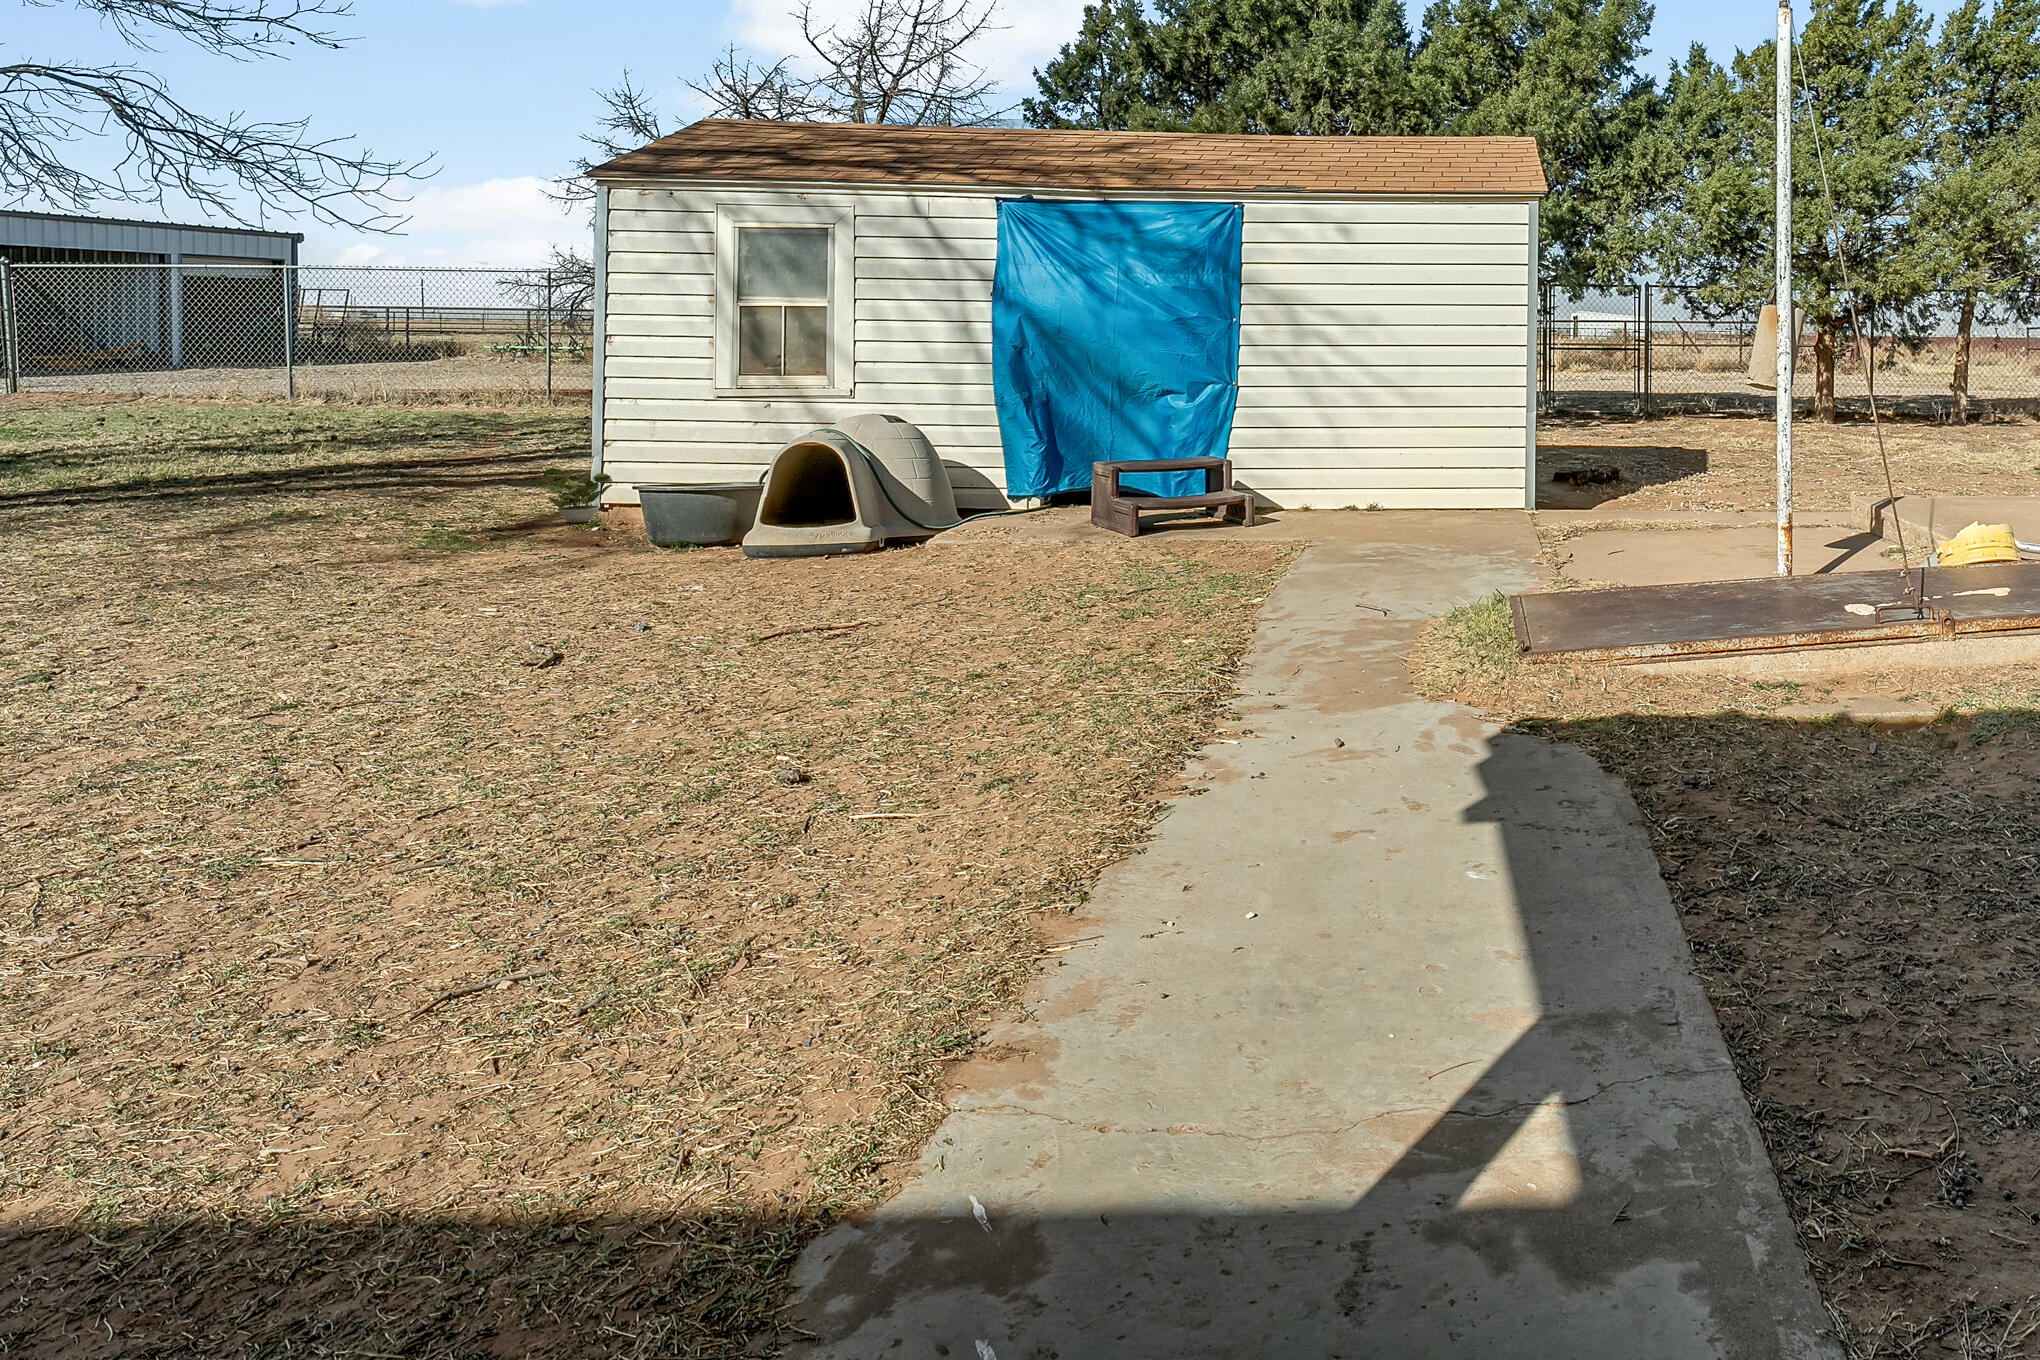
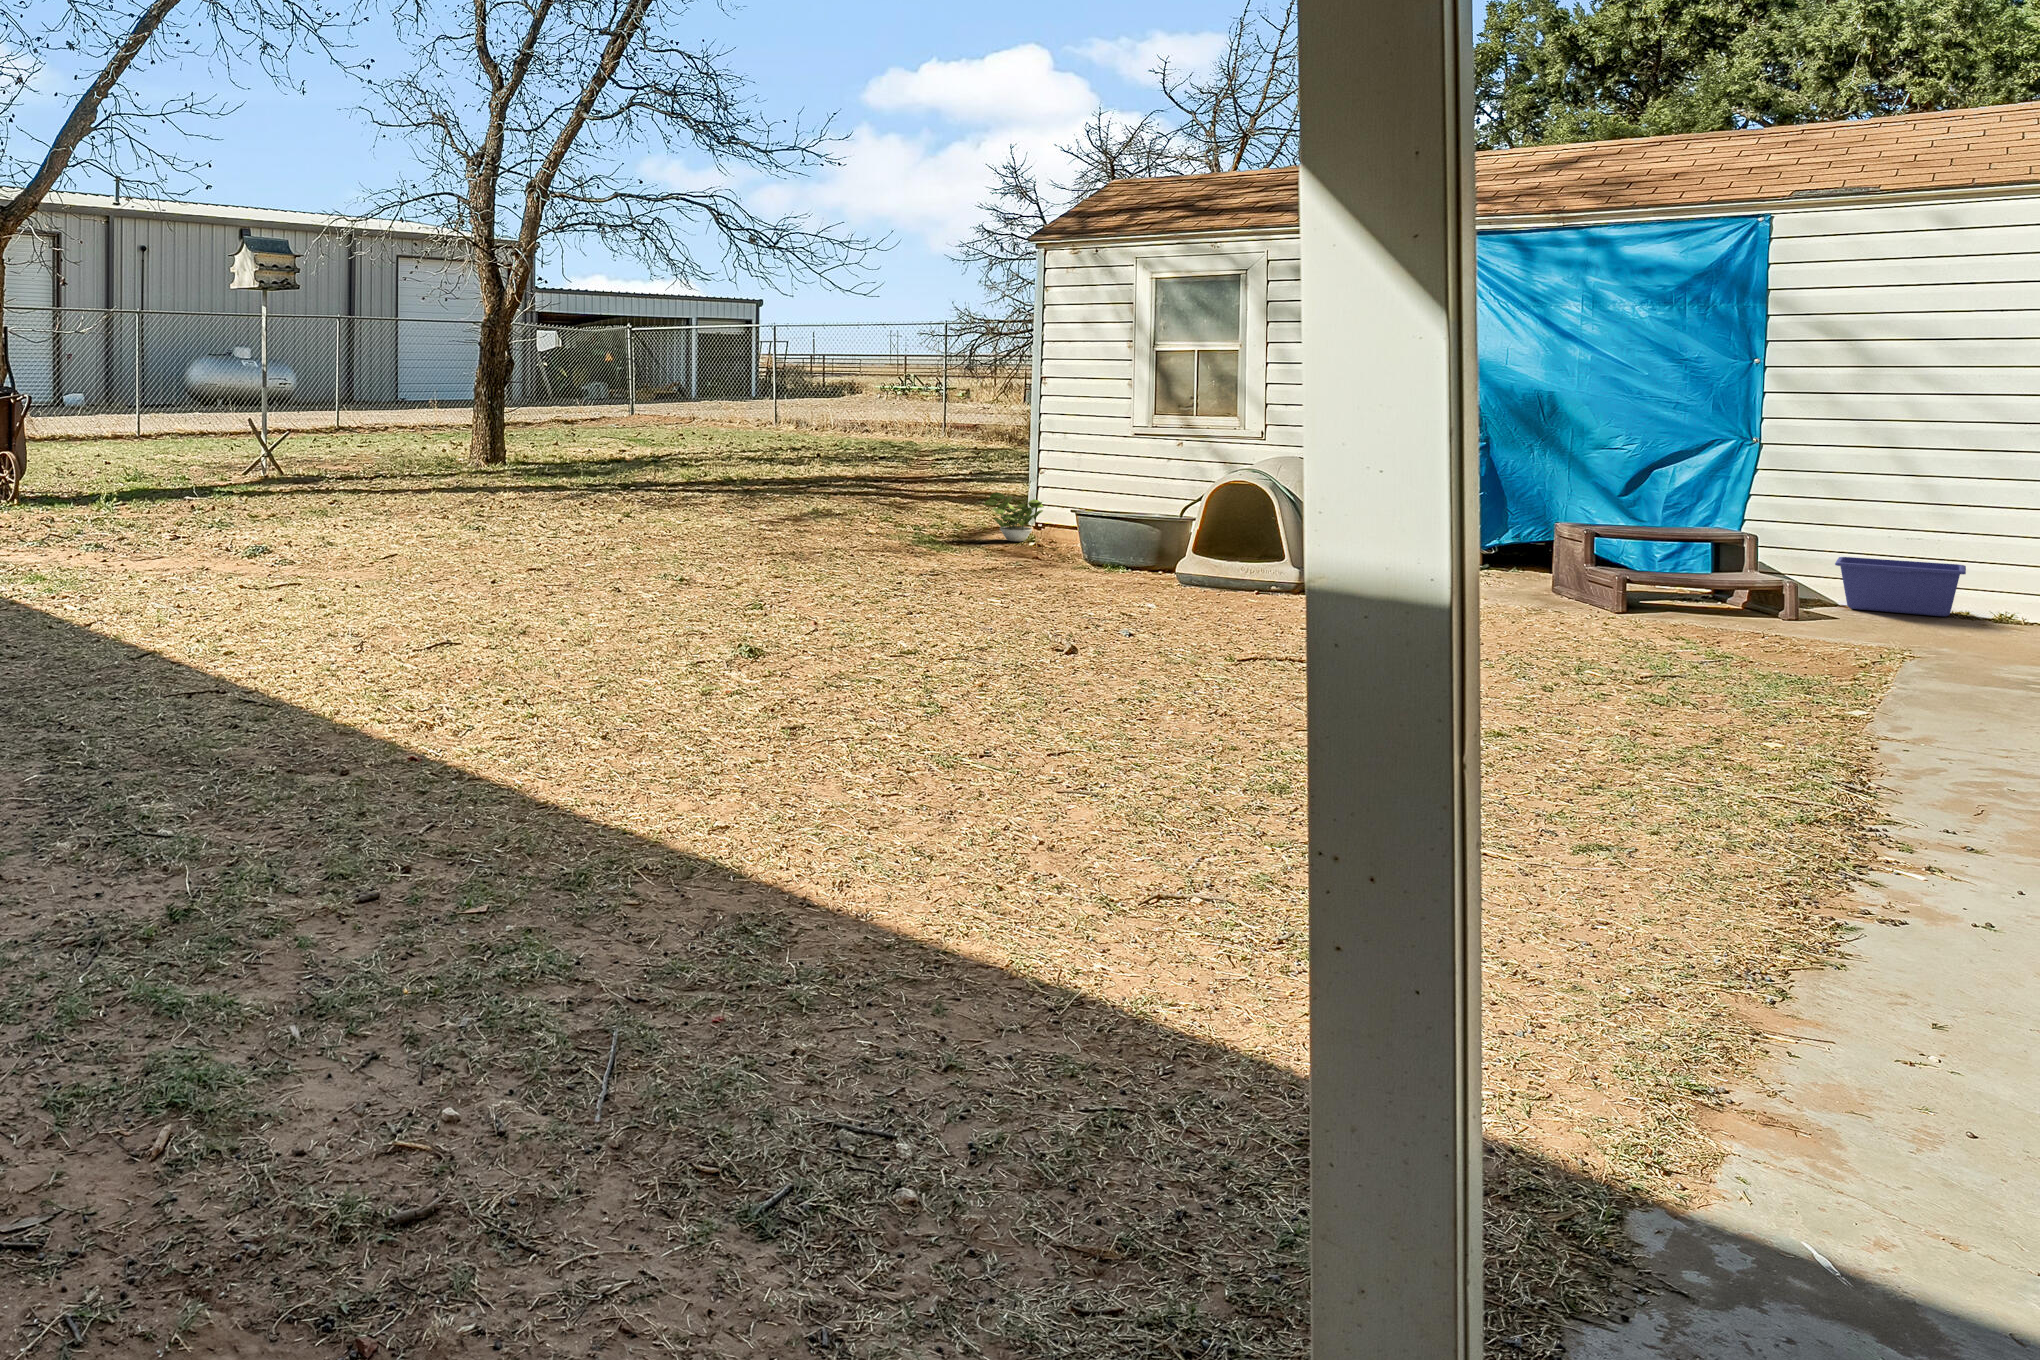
storage bin: none [1282,474,1358,514] -> present [1835,557,1966,616]

